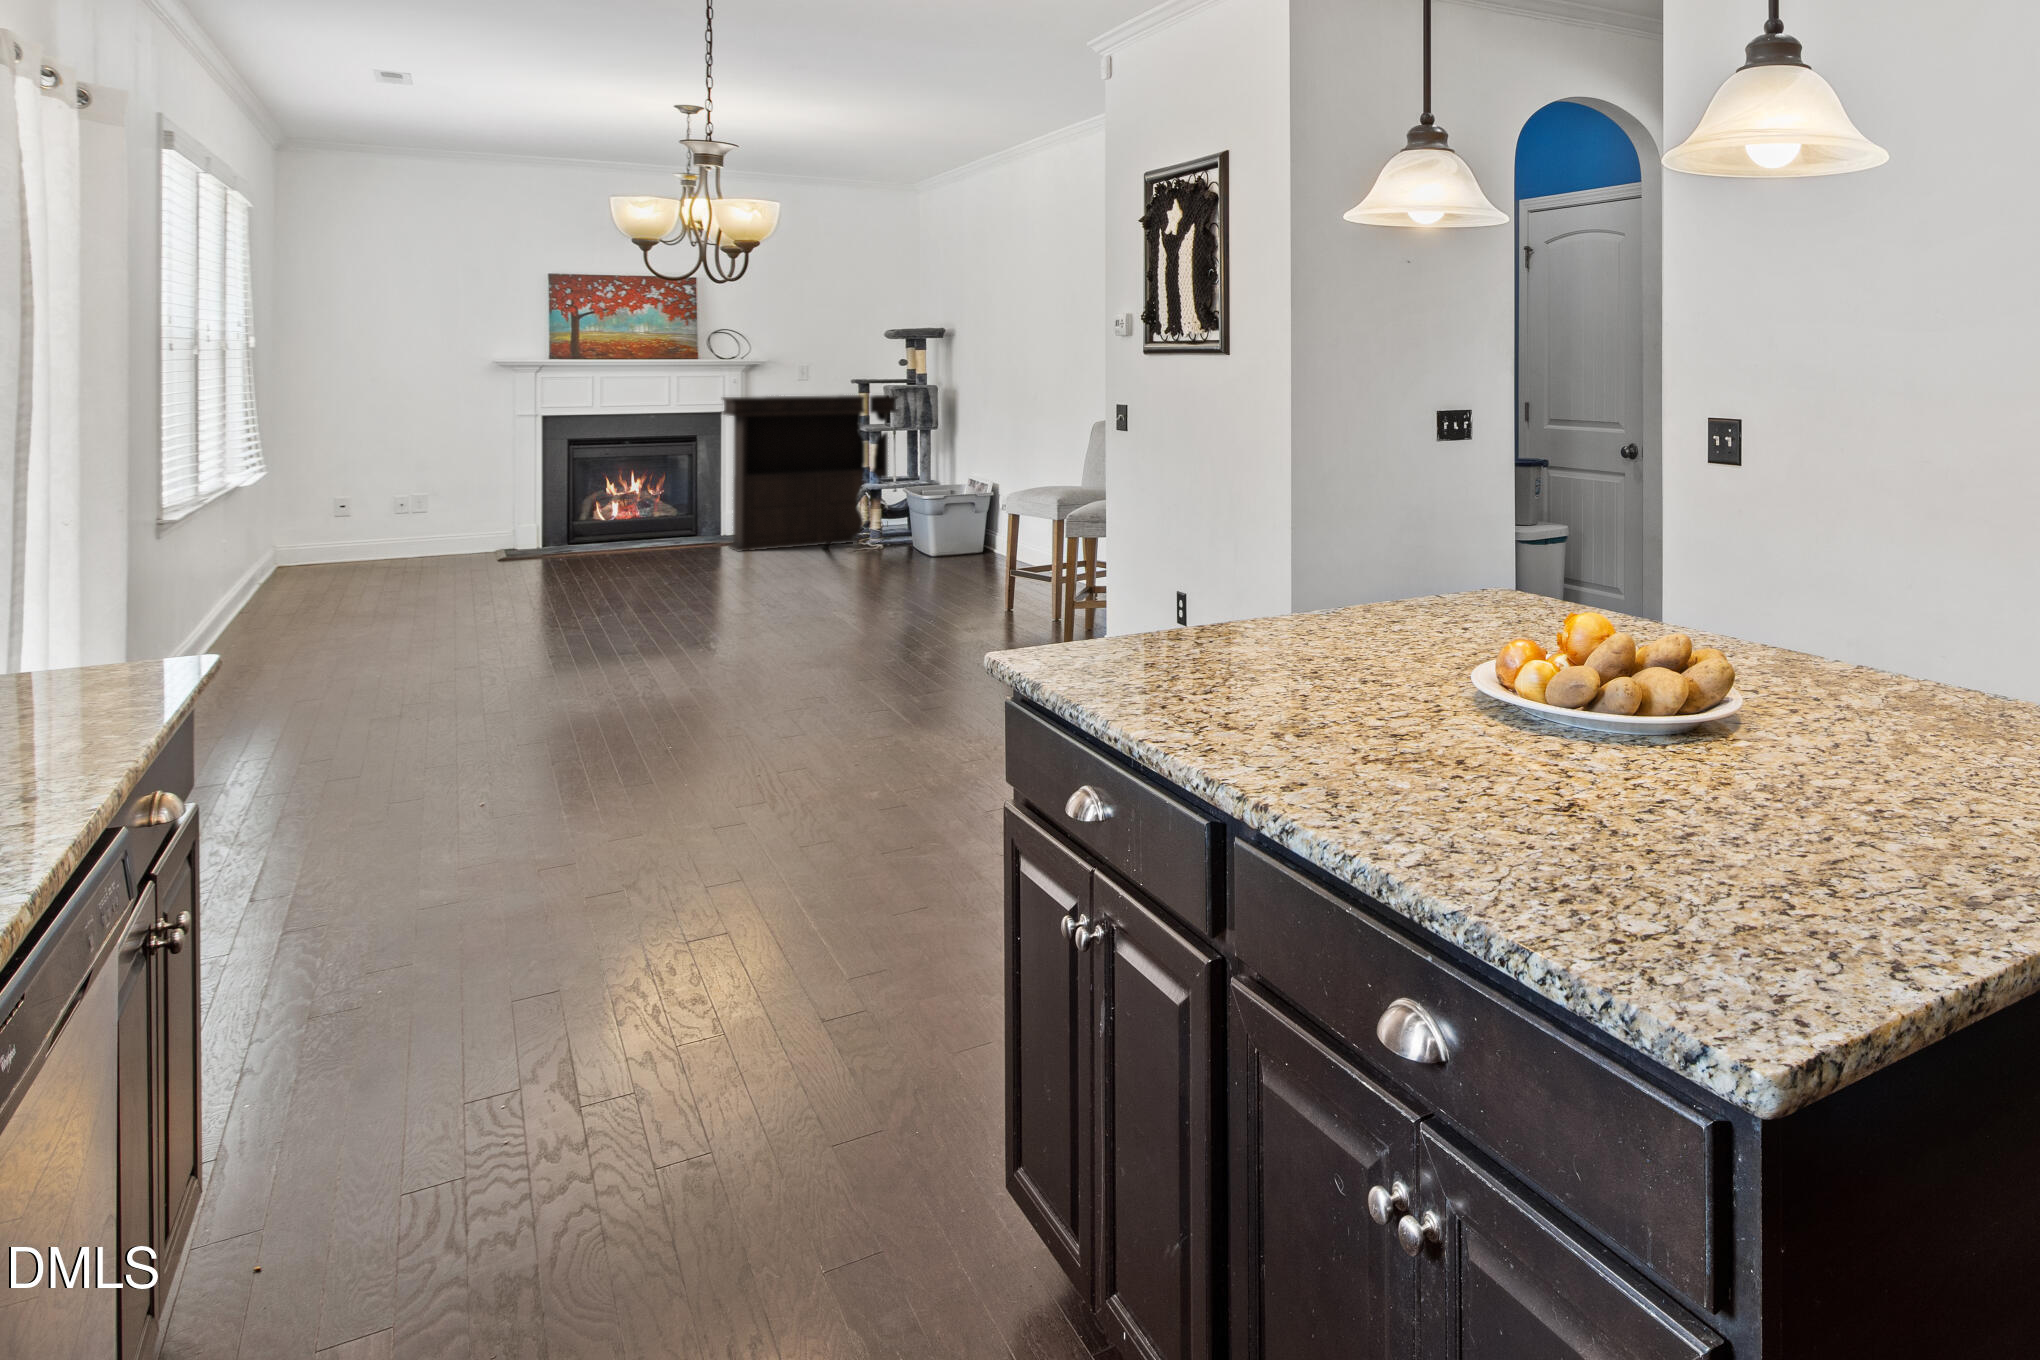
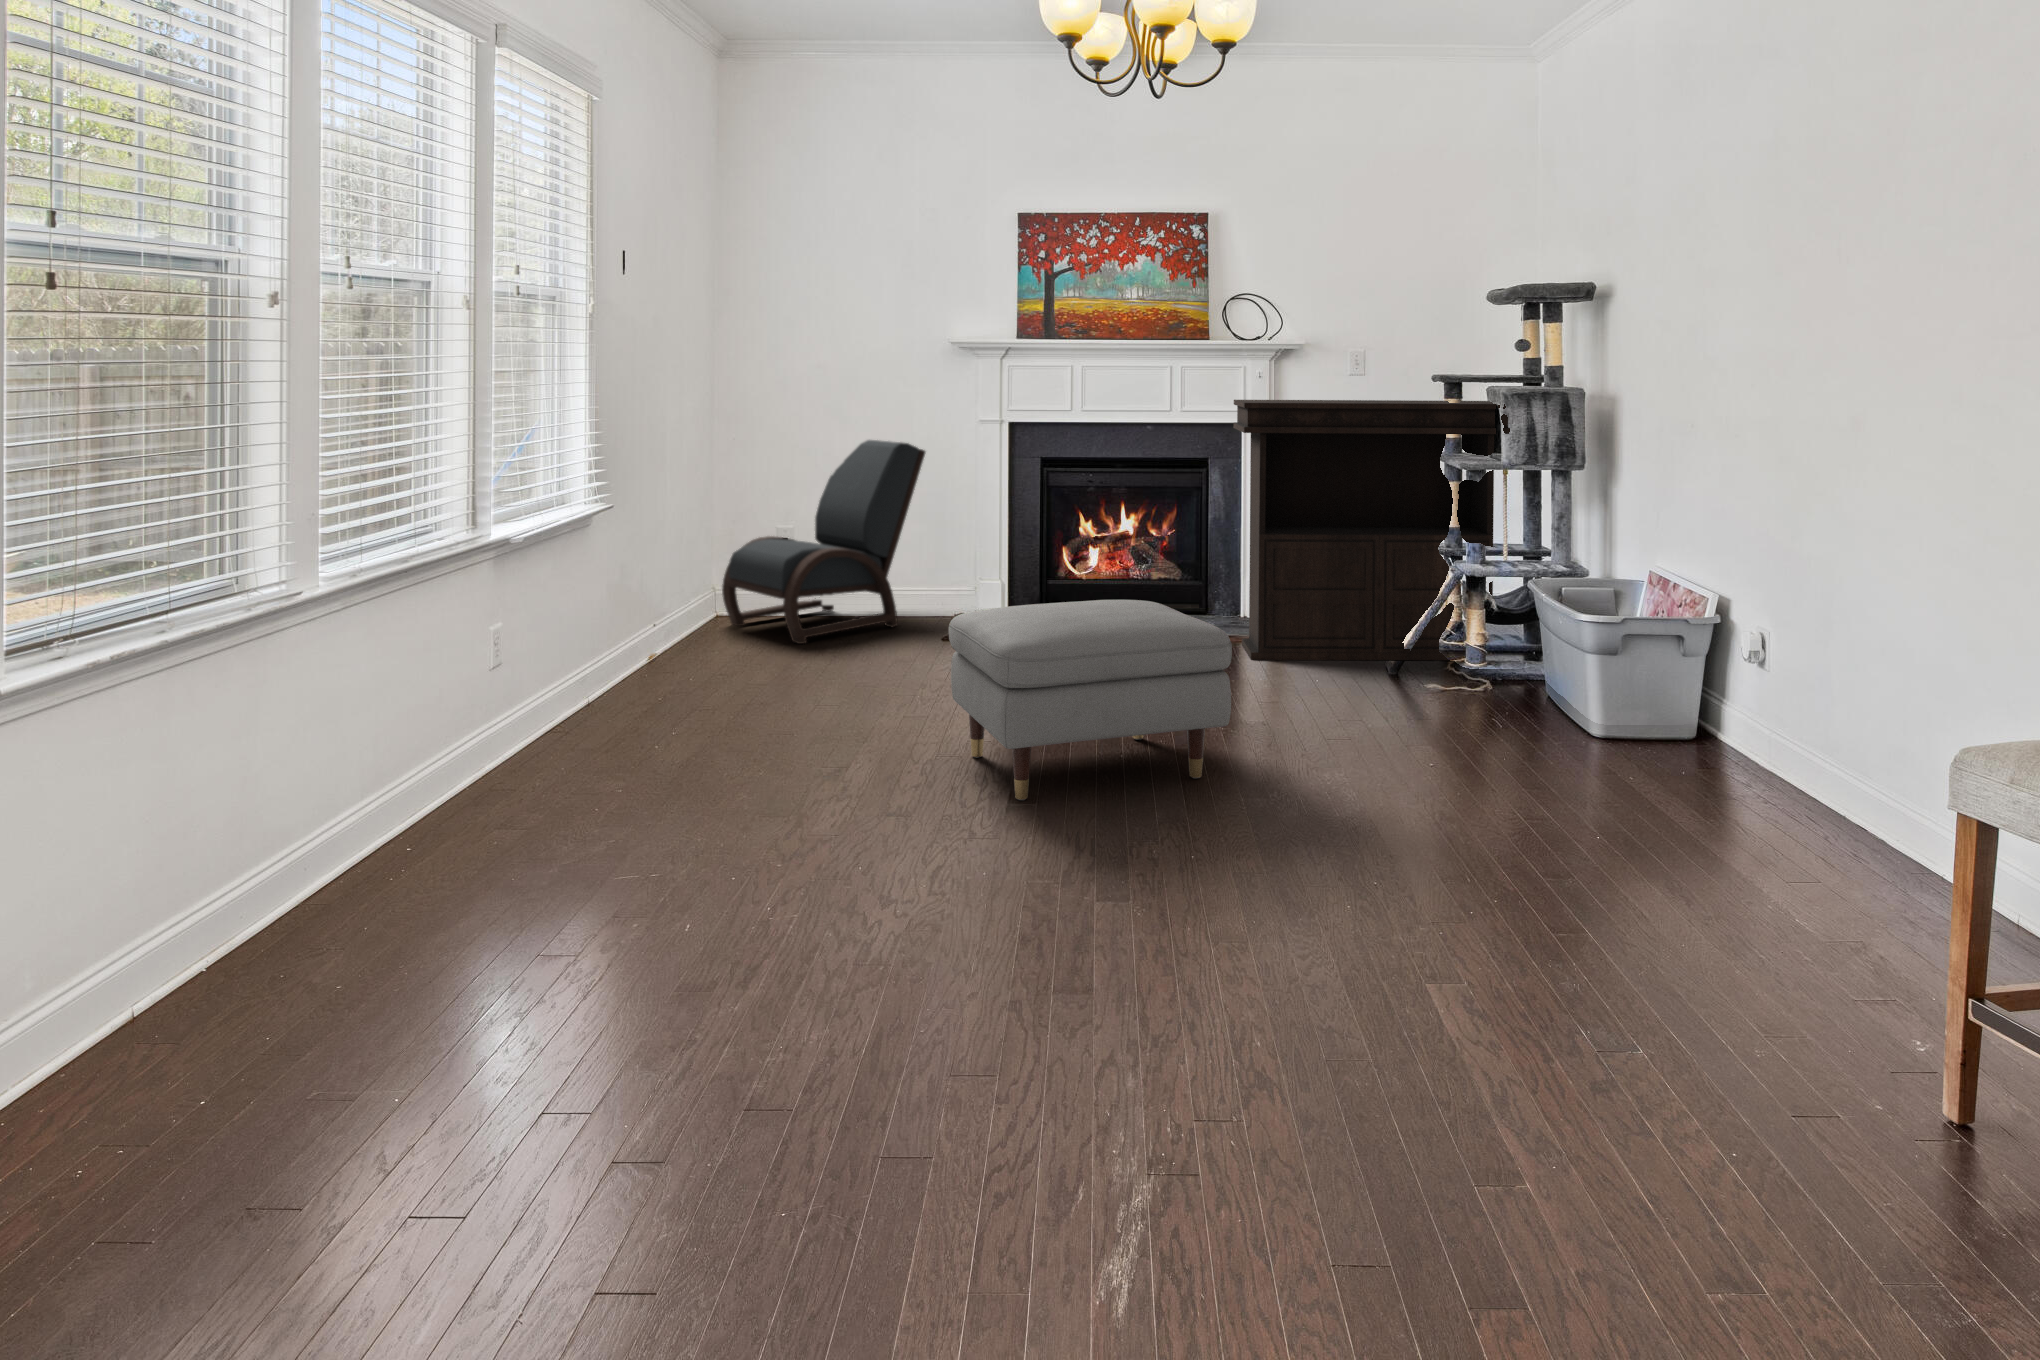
lounge chair: none [298,432,475,572] -> present [722,440,925,644]
ottoman: none [570,503,746,598] -> present [949,600,1232,800]

